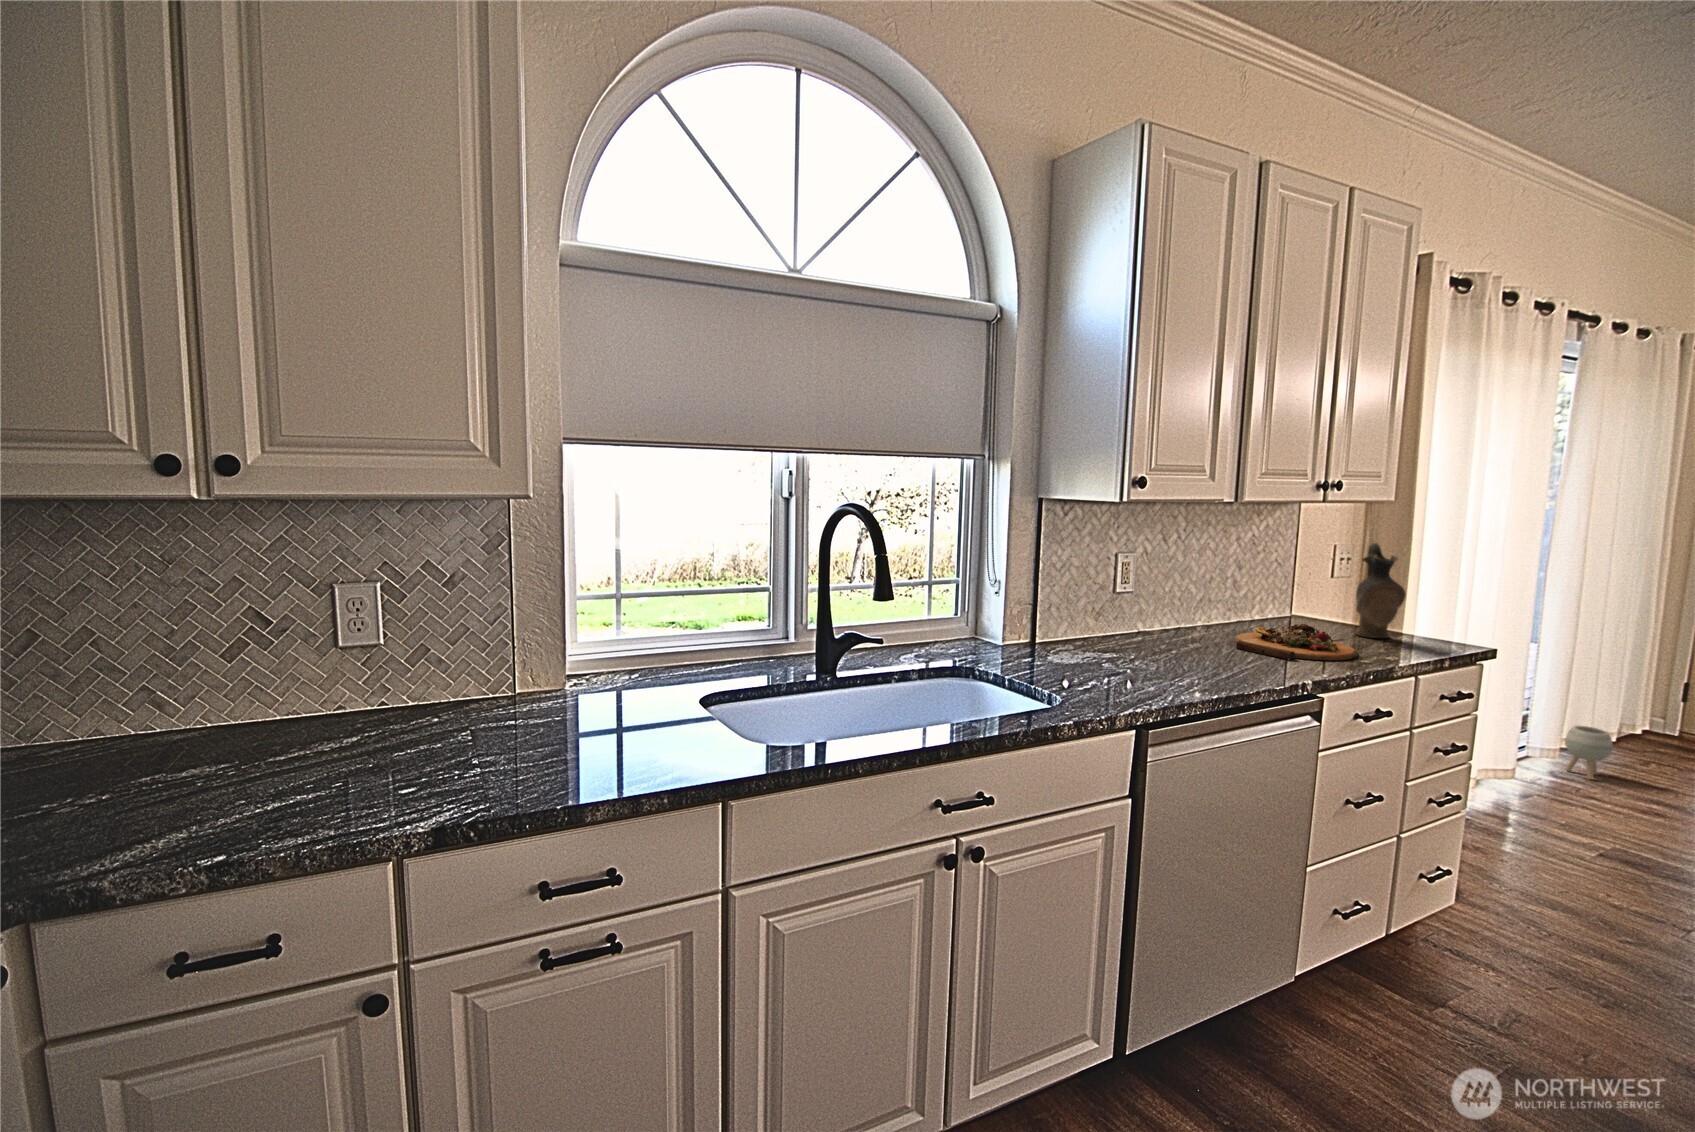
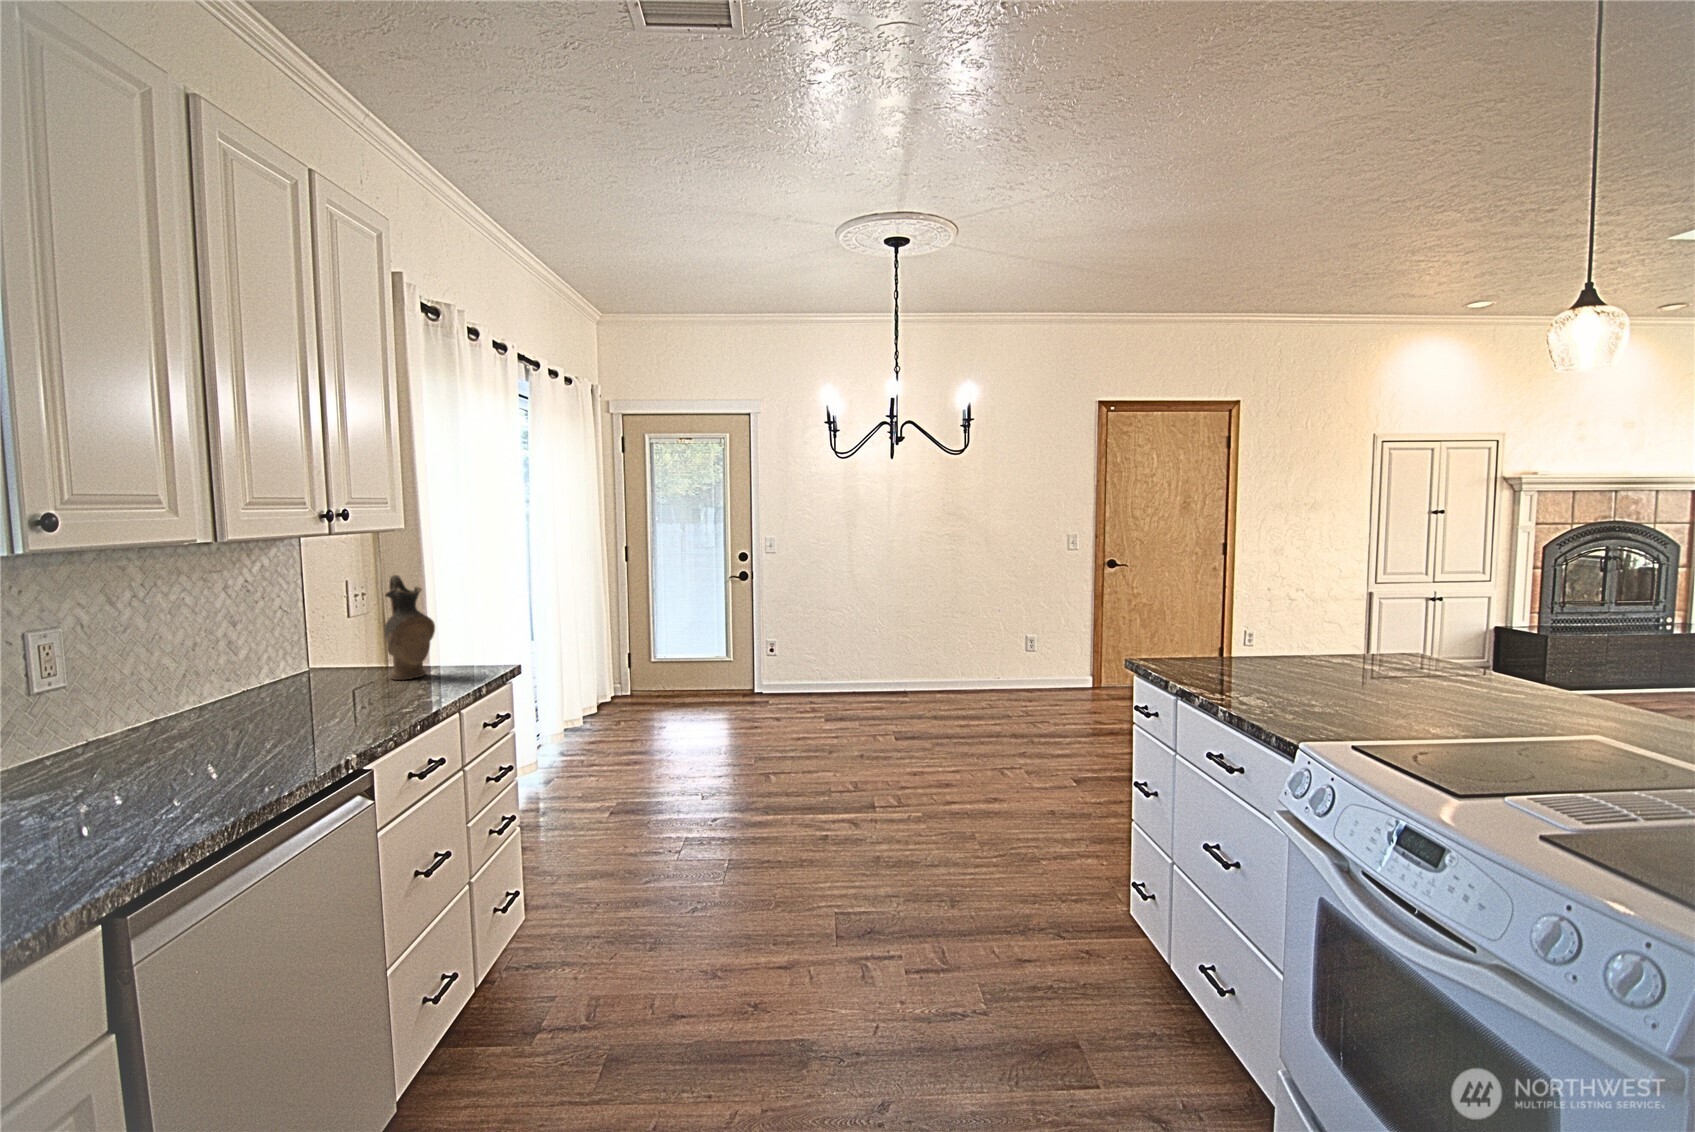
cutting board: present [1235,624,1357,660] -> none [242,682,400,736]
planter: present [1565,726,1613,779] -> none [569,706,598,750]

